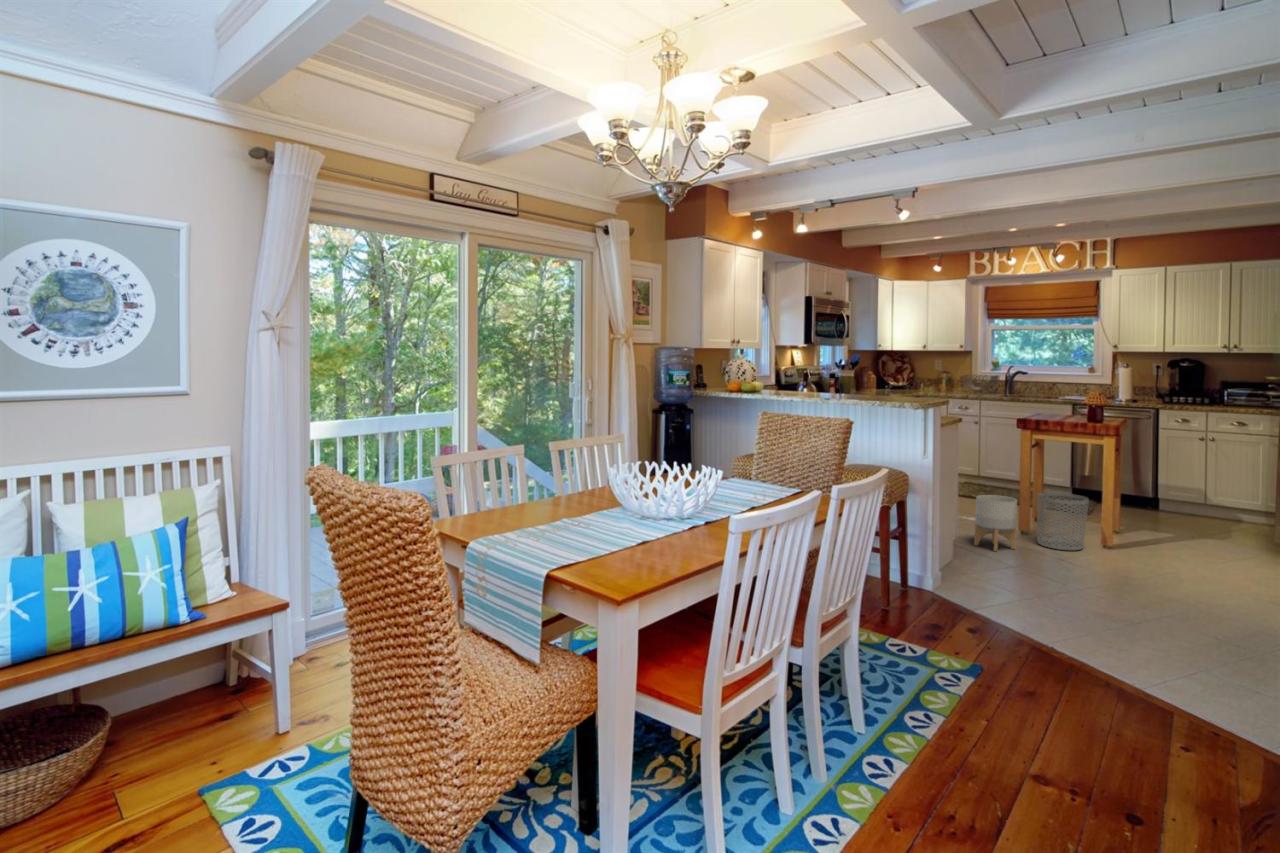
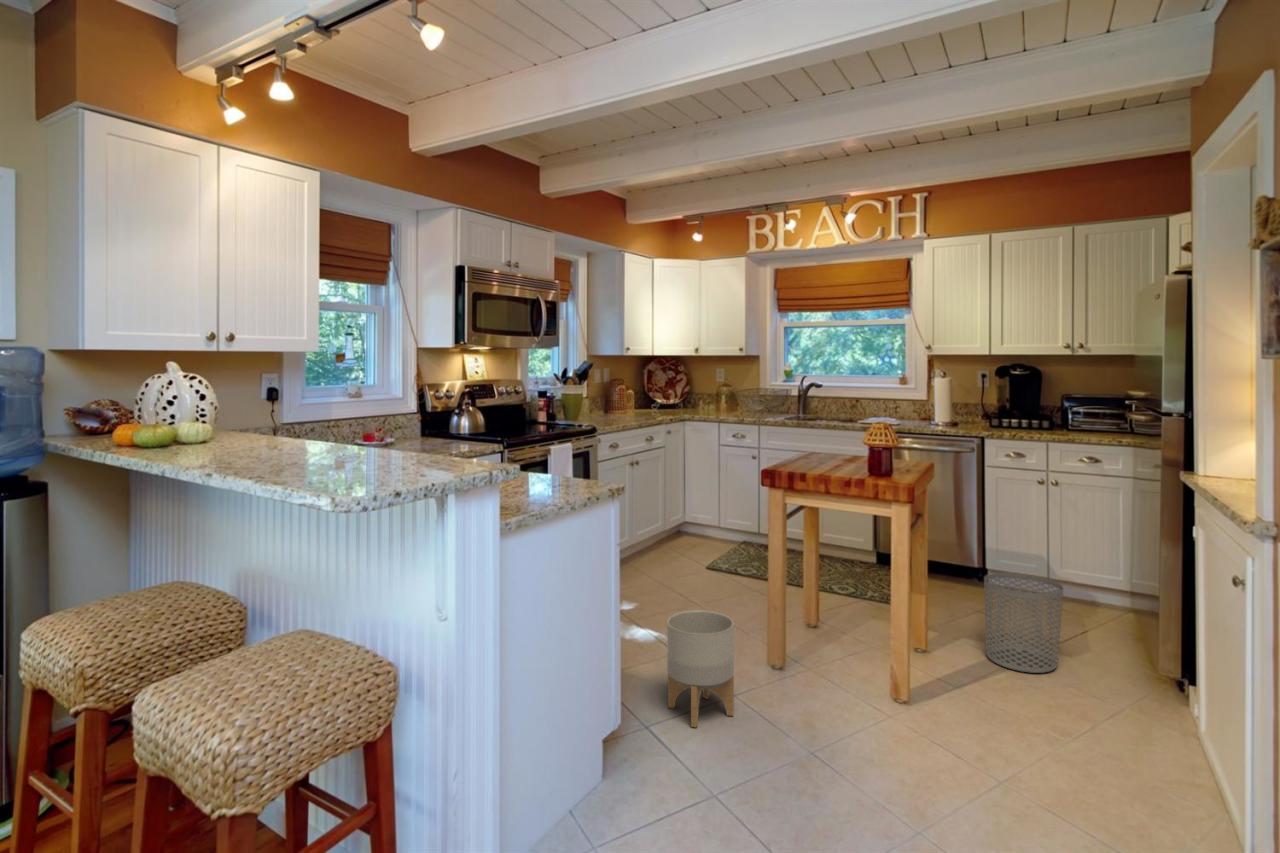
waste bin: present [1037,493,1089,550] -> present [984,573,1063,673]

